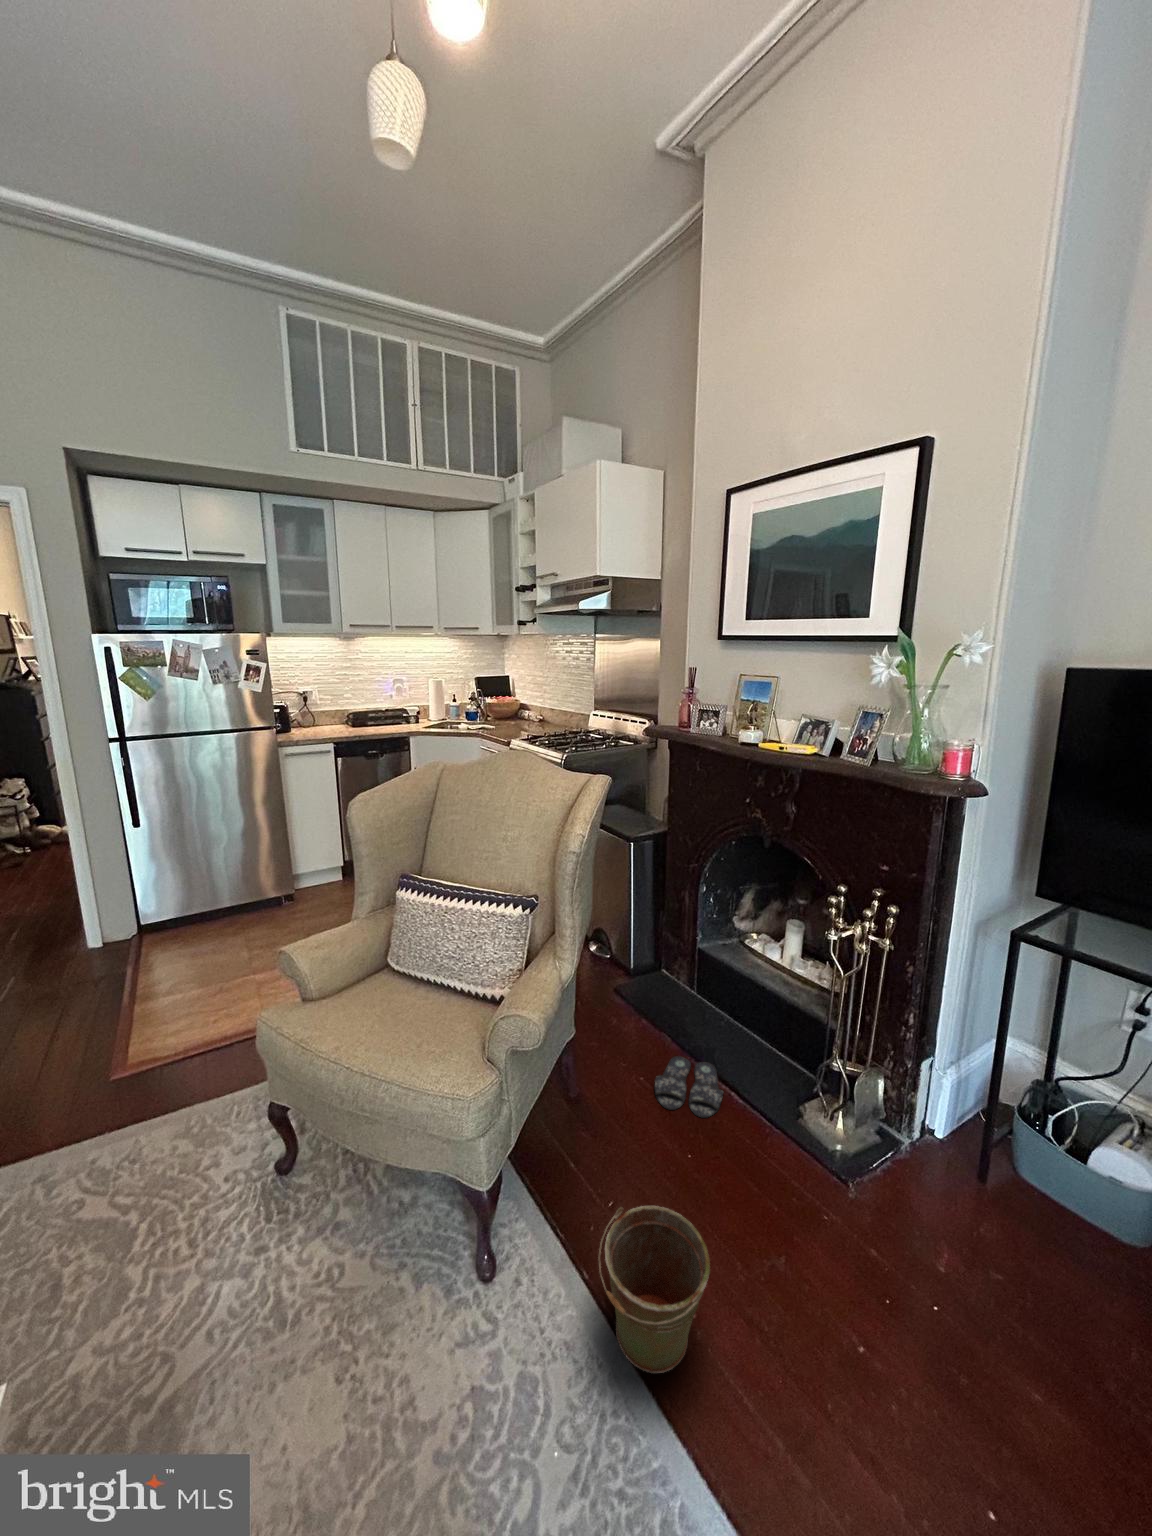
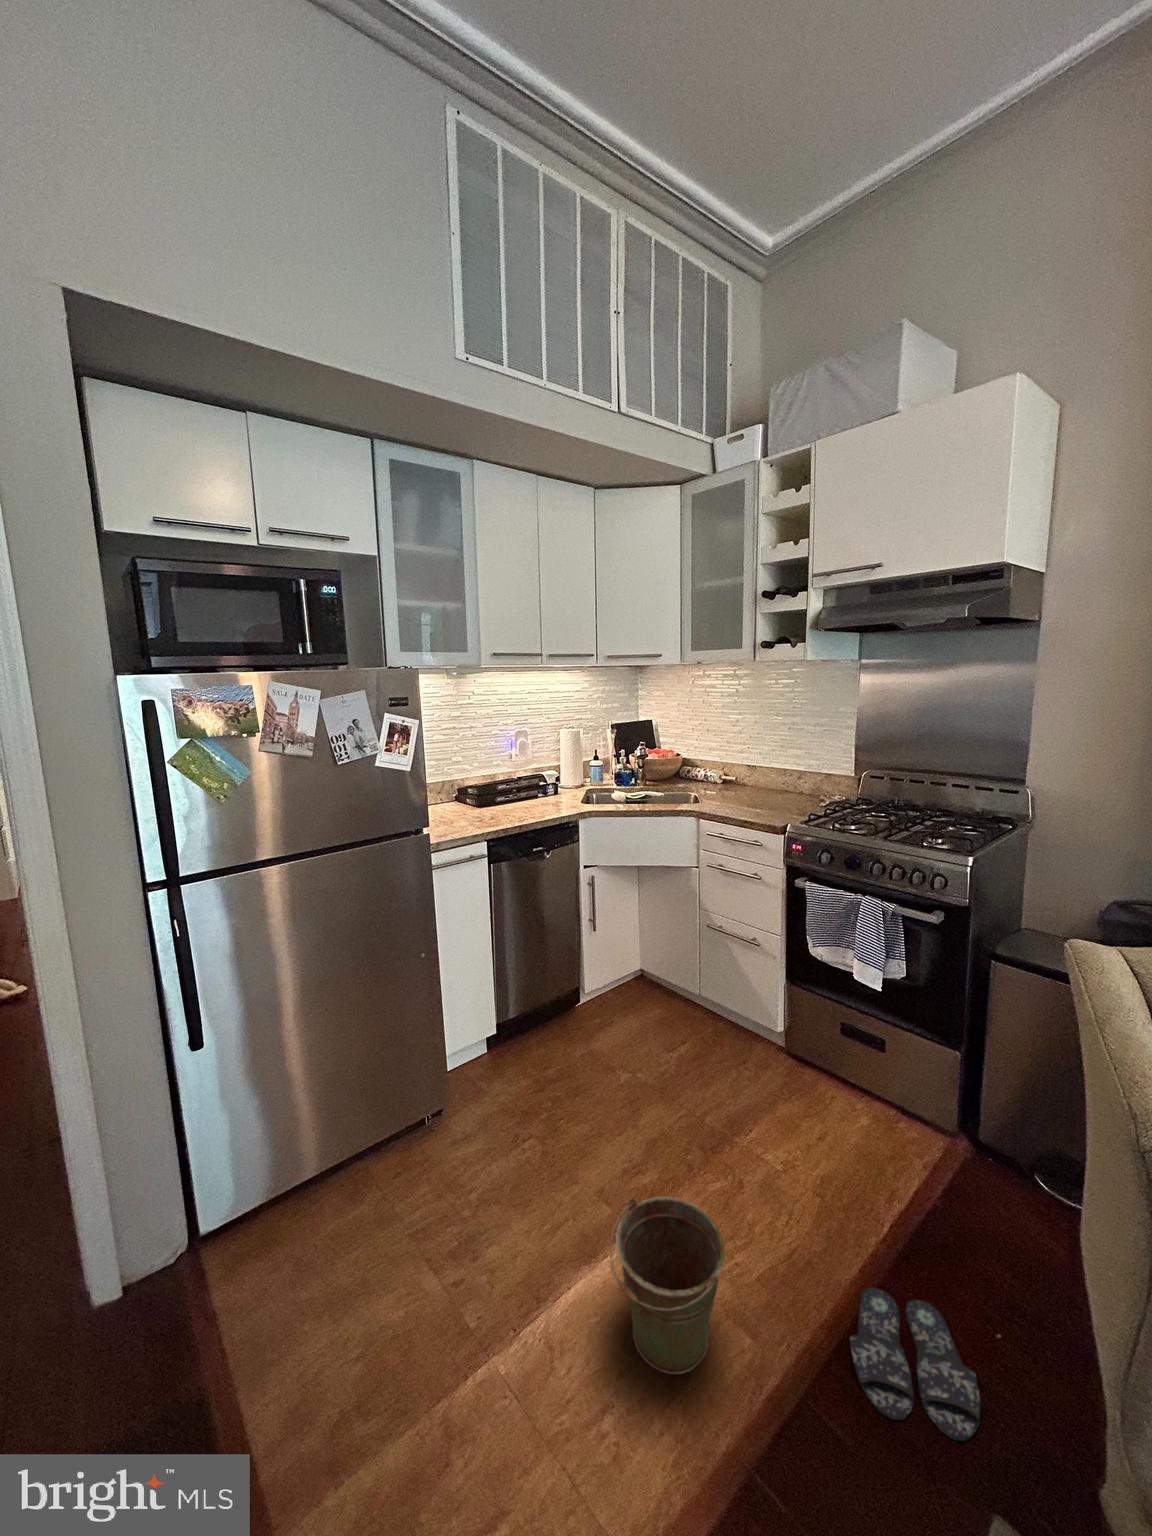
slippers: present [655,1056,723,1118] -> present [850,1287,980,1441]

